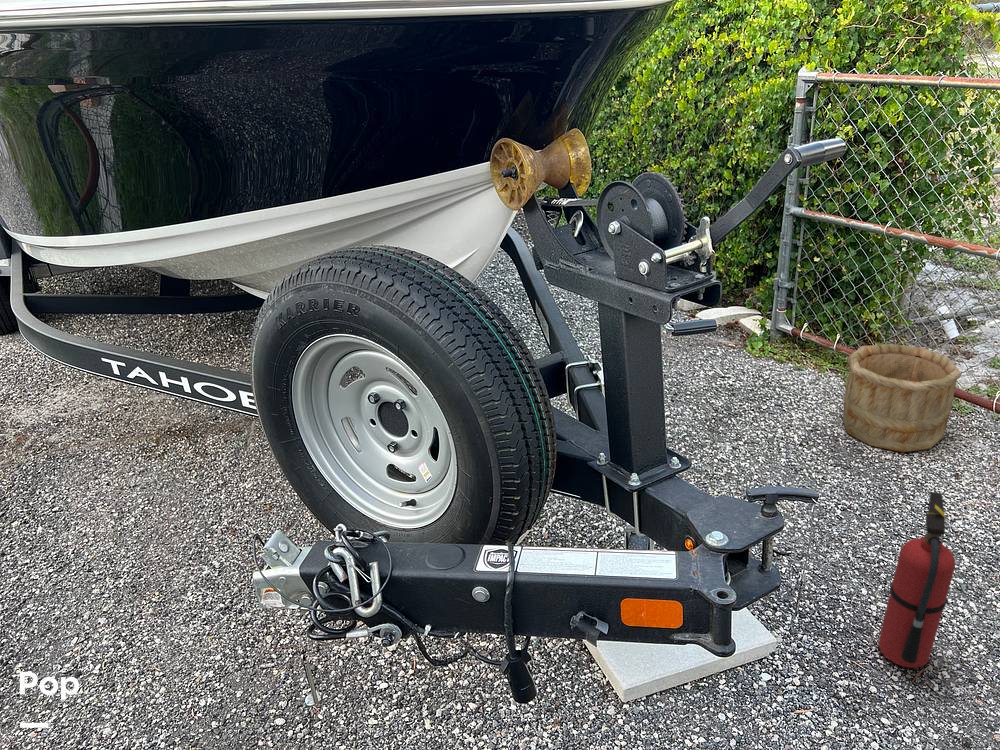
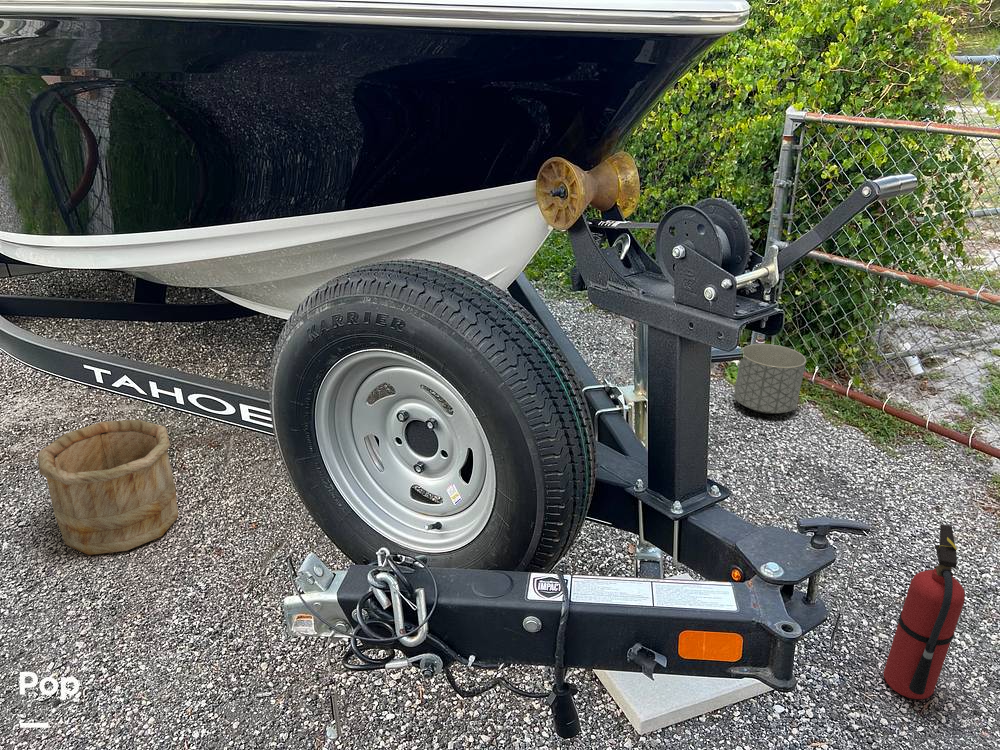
planter: none [751,312,823,383] -> present [734,344,806,414]
wooden bucket: present [843,344,962,452] -> present [38,420,178,555]

